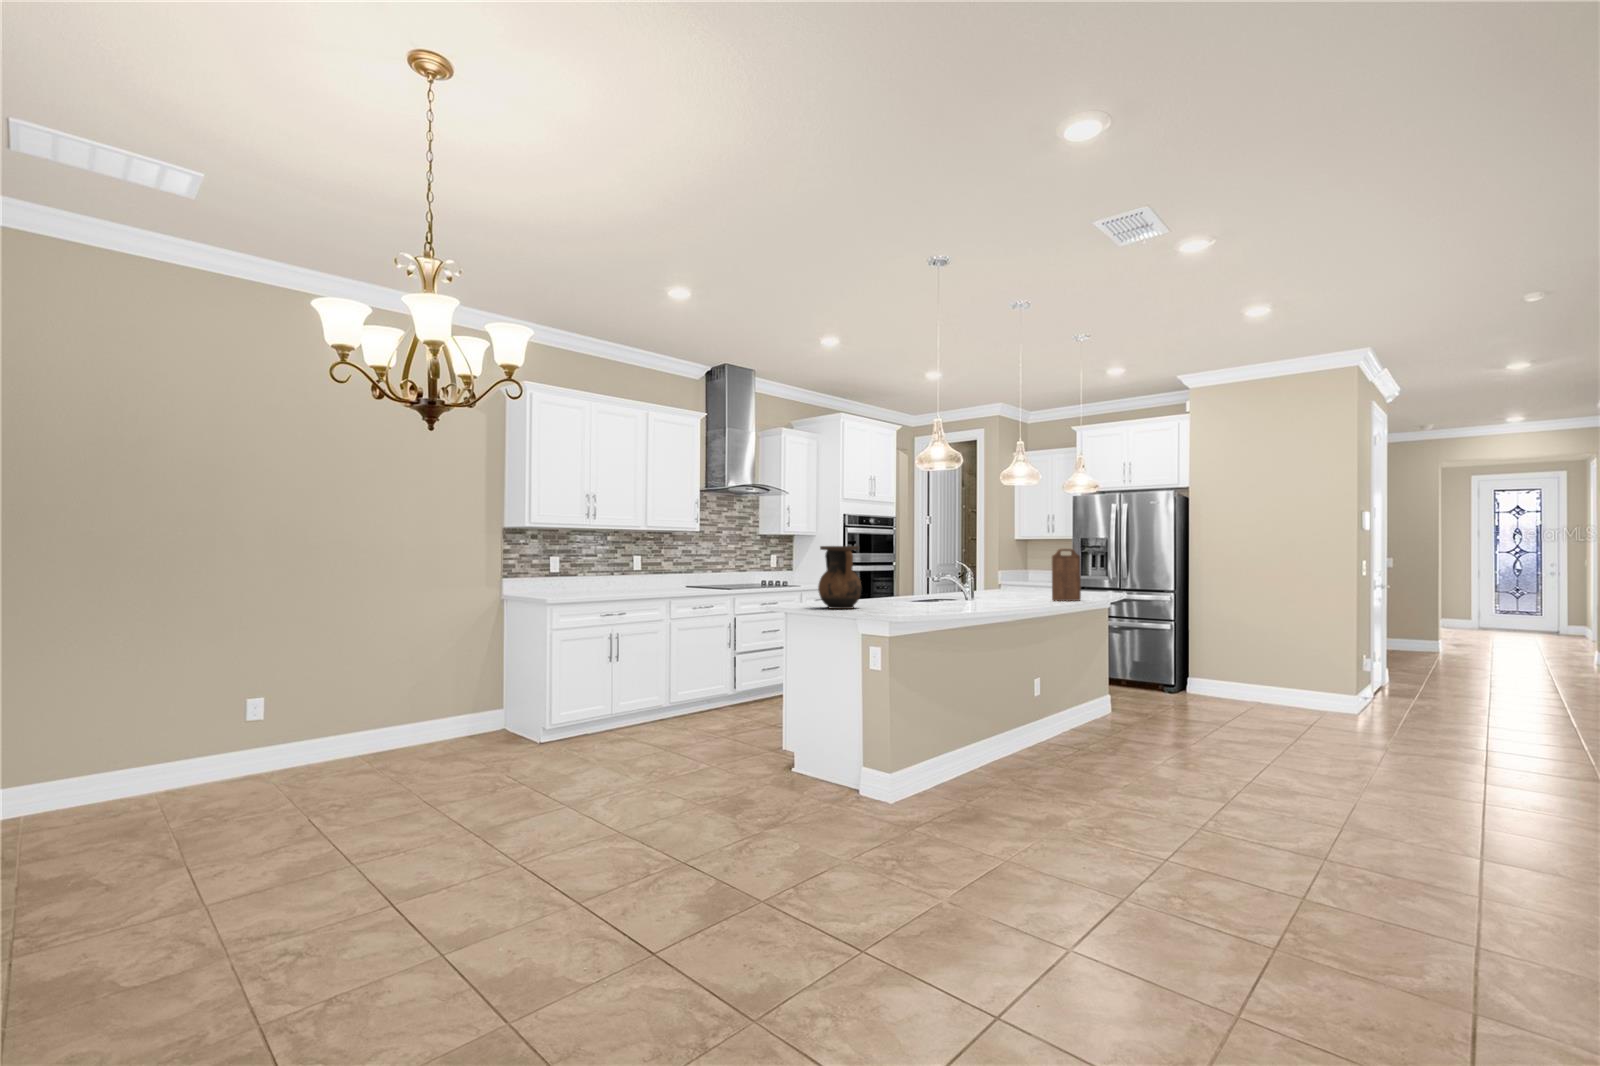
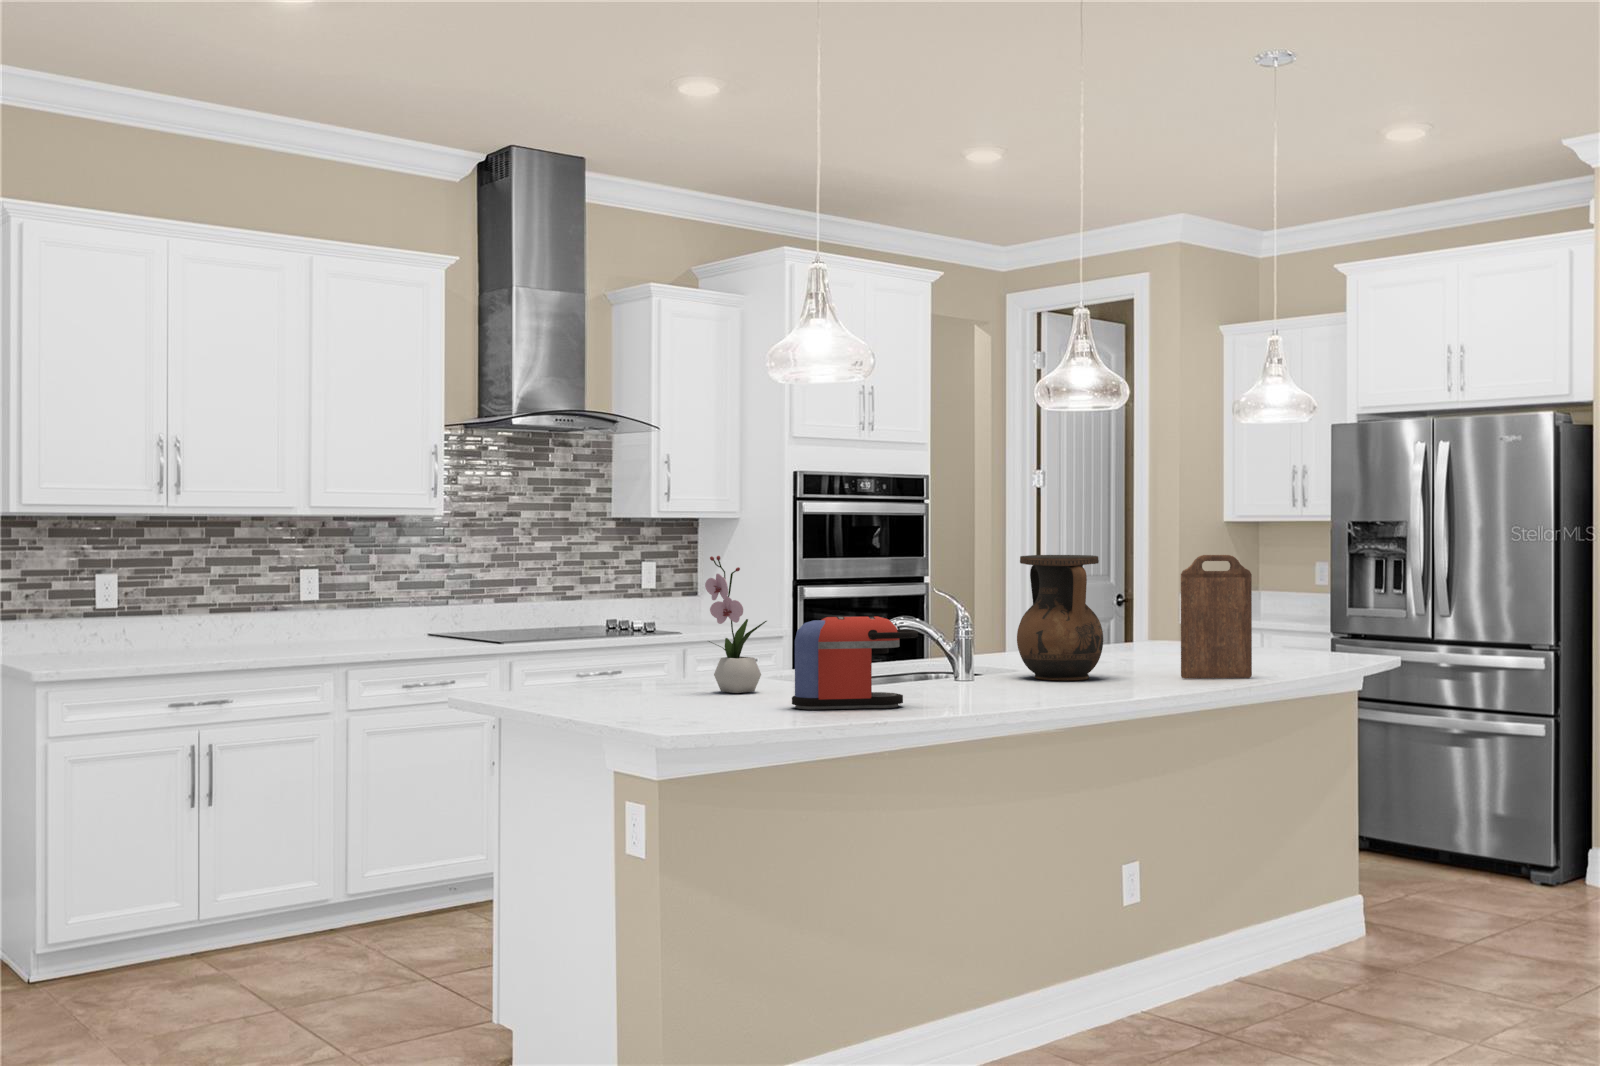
vase: present [818,546,861,609] -> present [1017,555,1103,681]
flower arrangement: none [869,547,894,606] -> present [705,556,767,693]
coffee maker: none [922,571,974,610] -> present [792,617,918,709]

